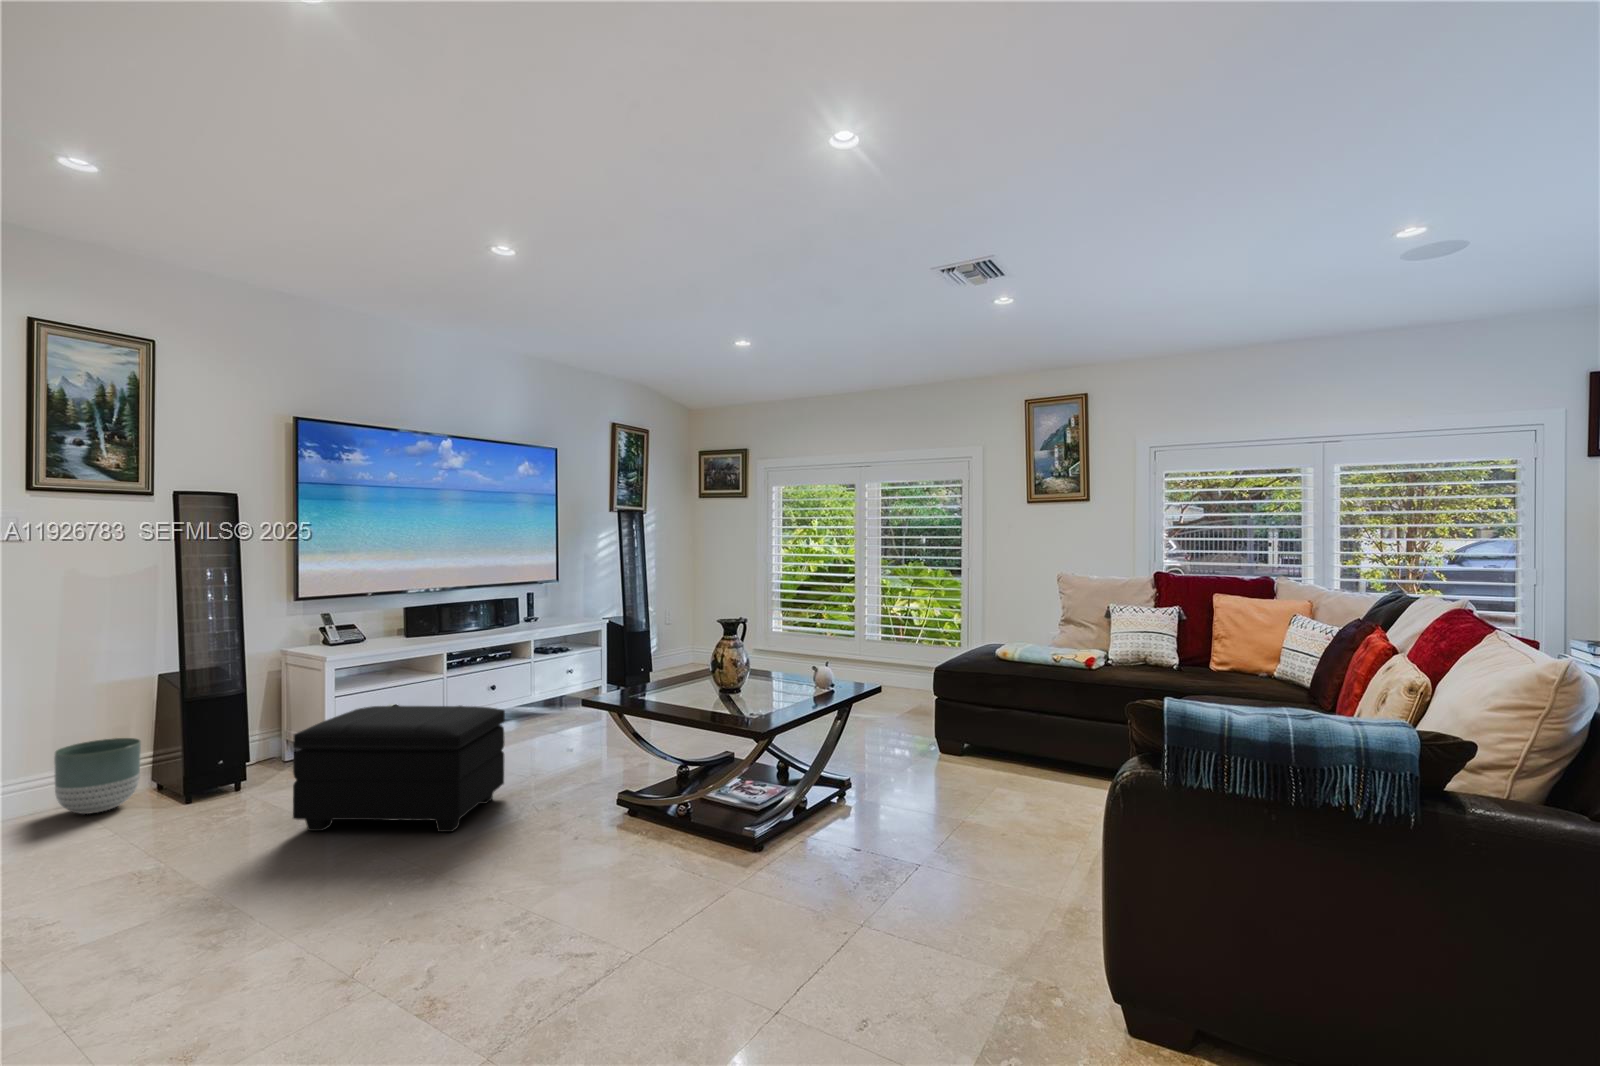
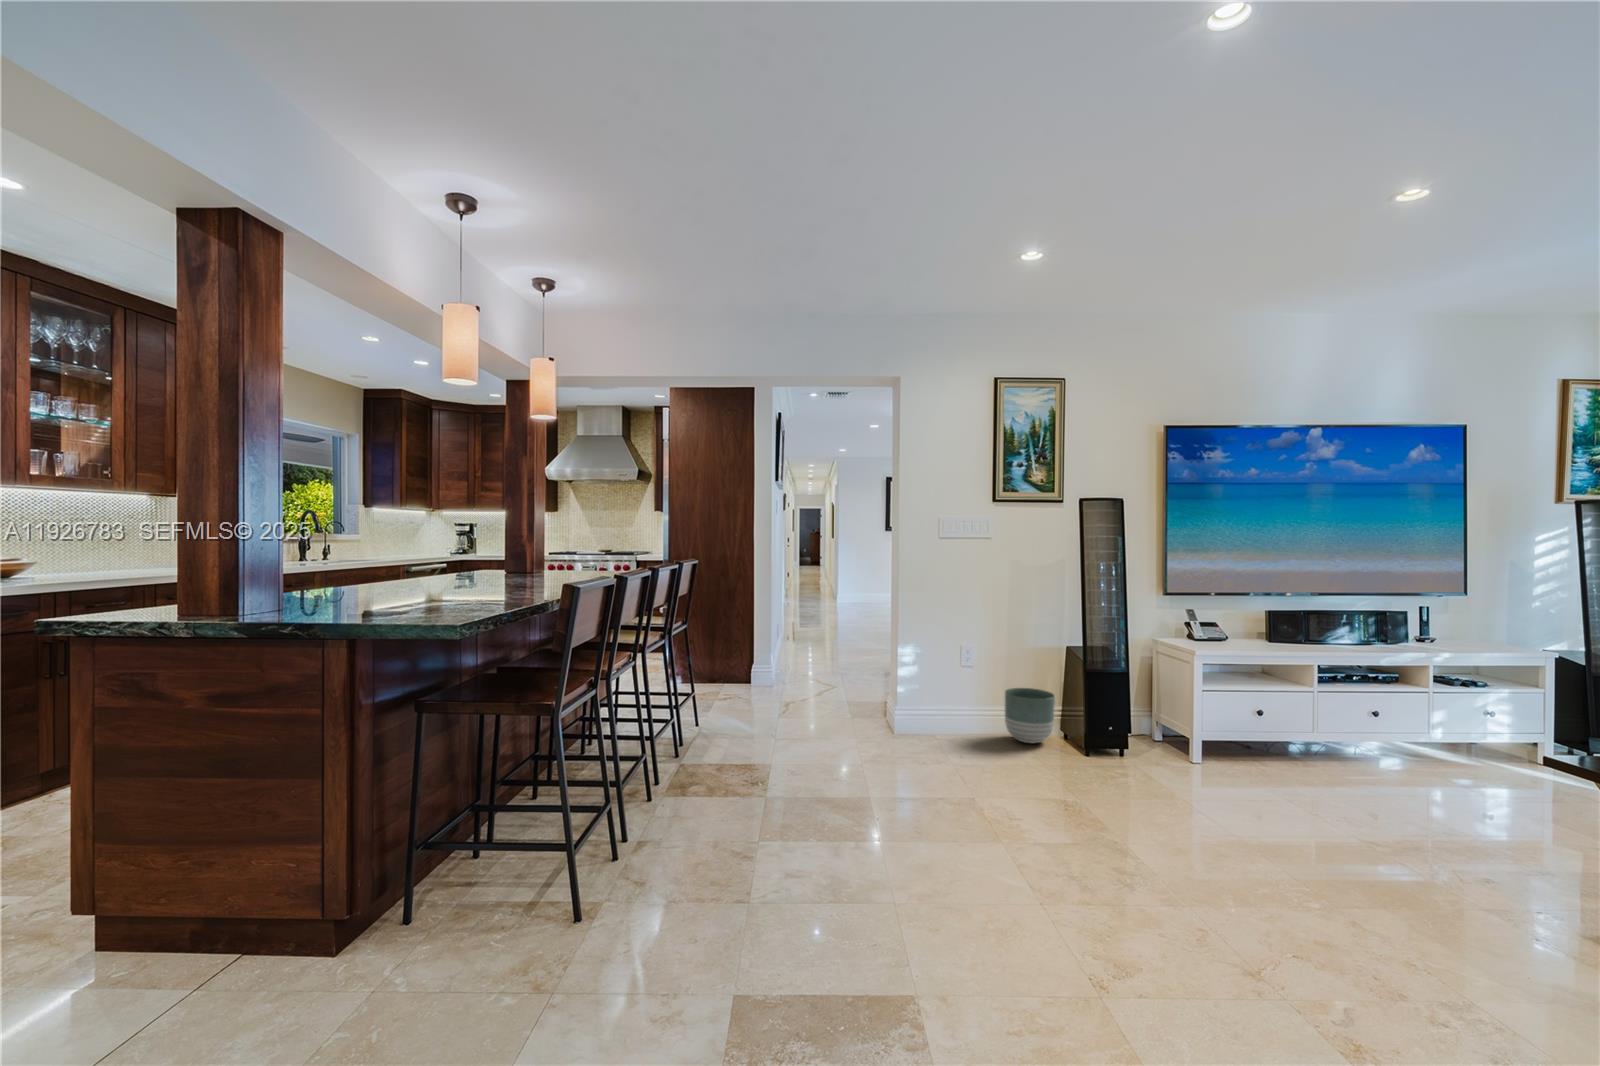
footstool: present [293,705,505,832] -> none [1176,710,1415,875]

